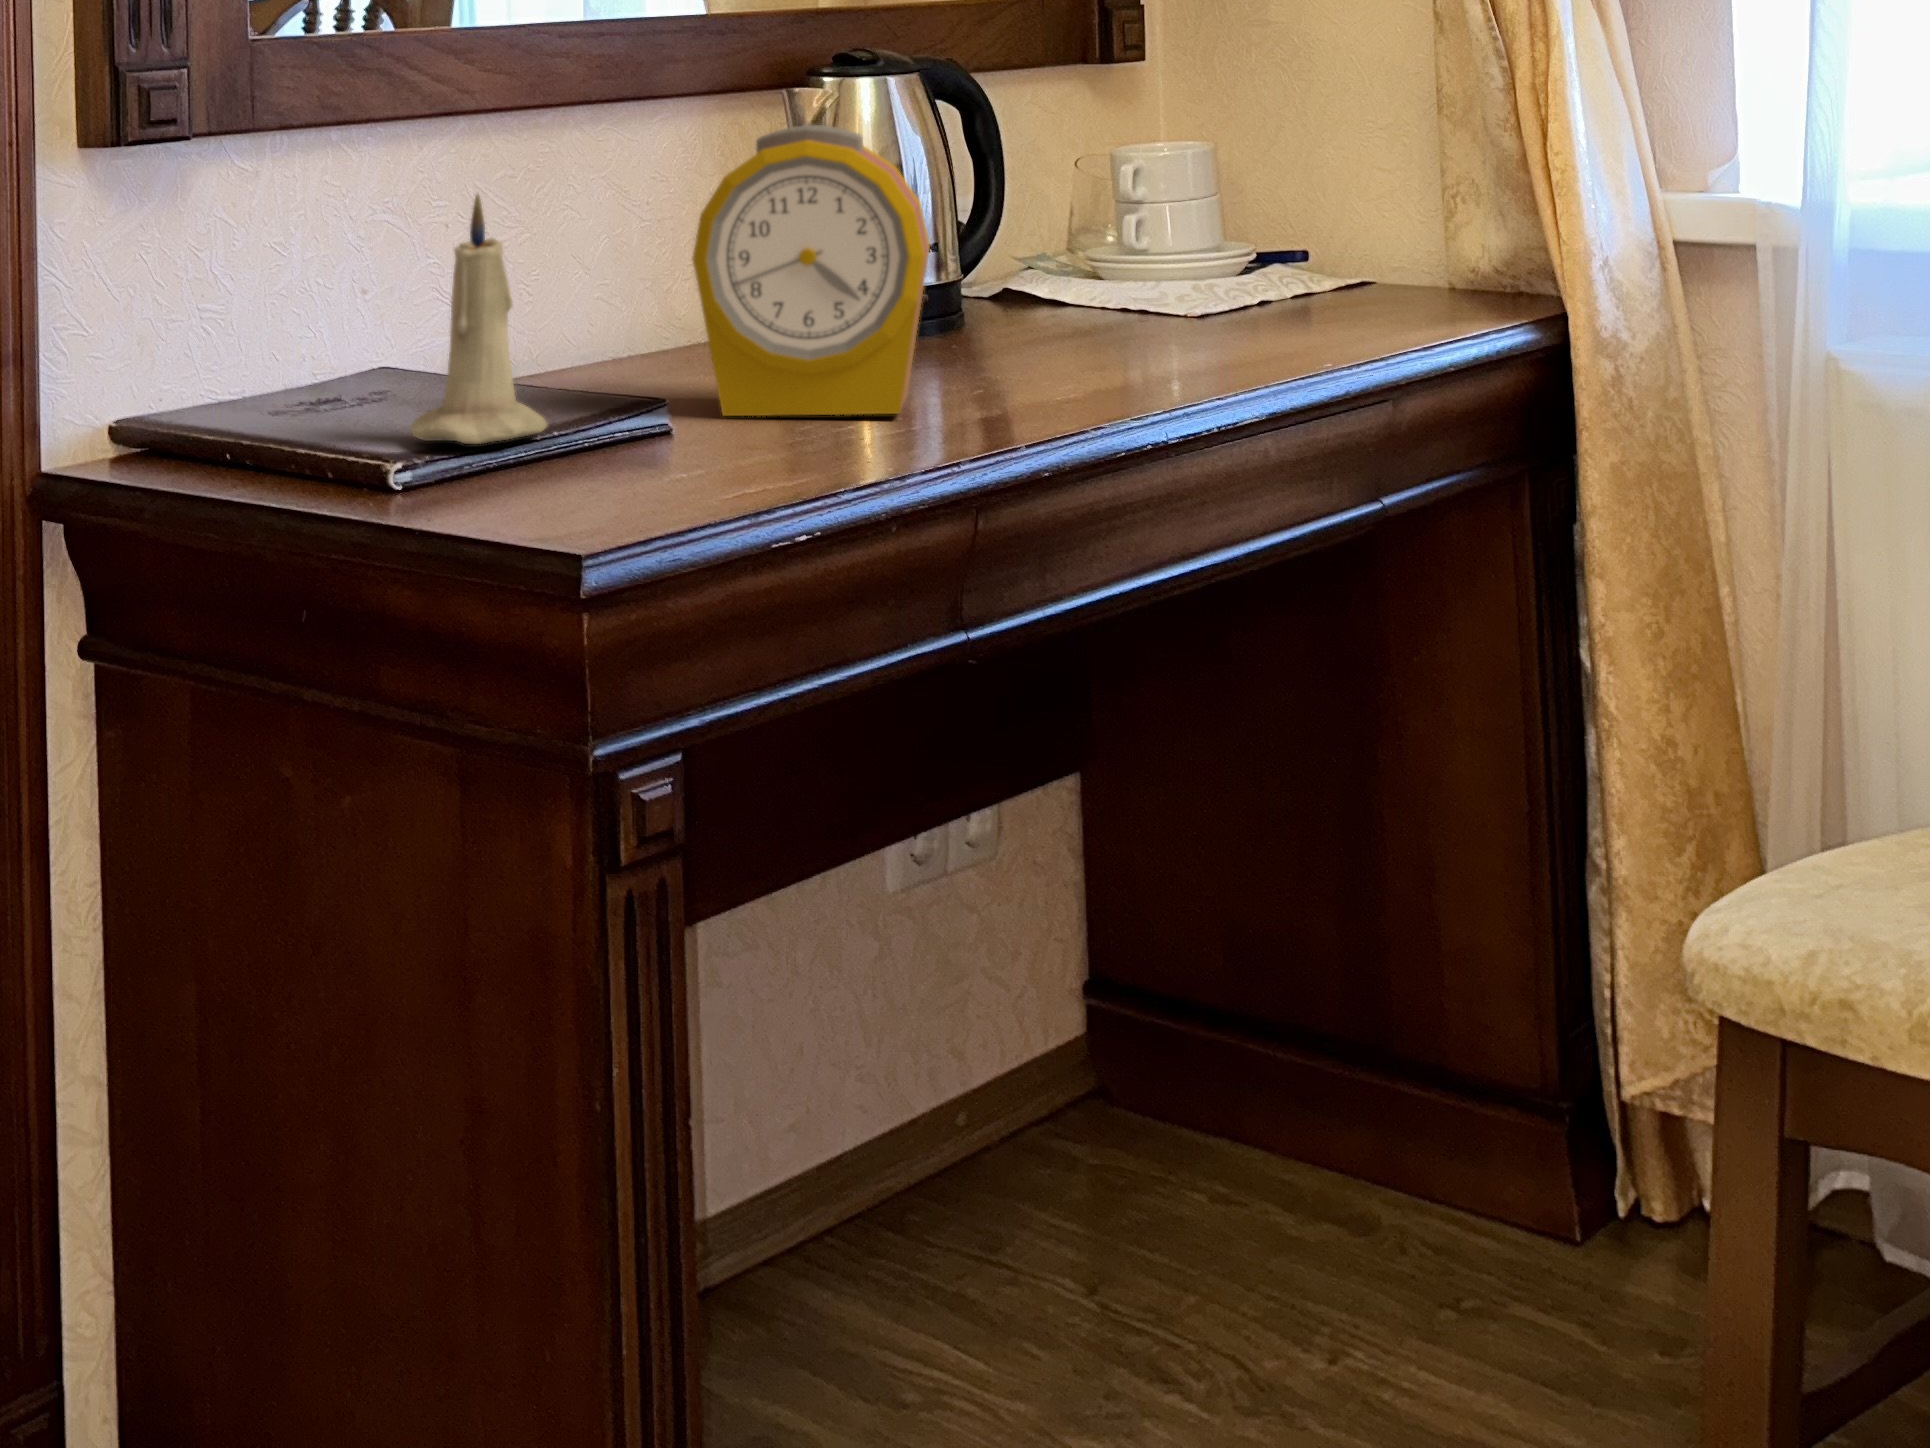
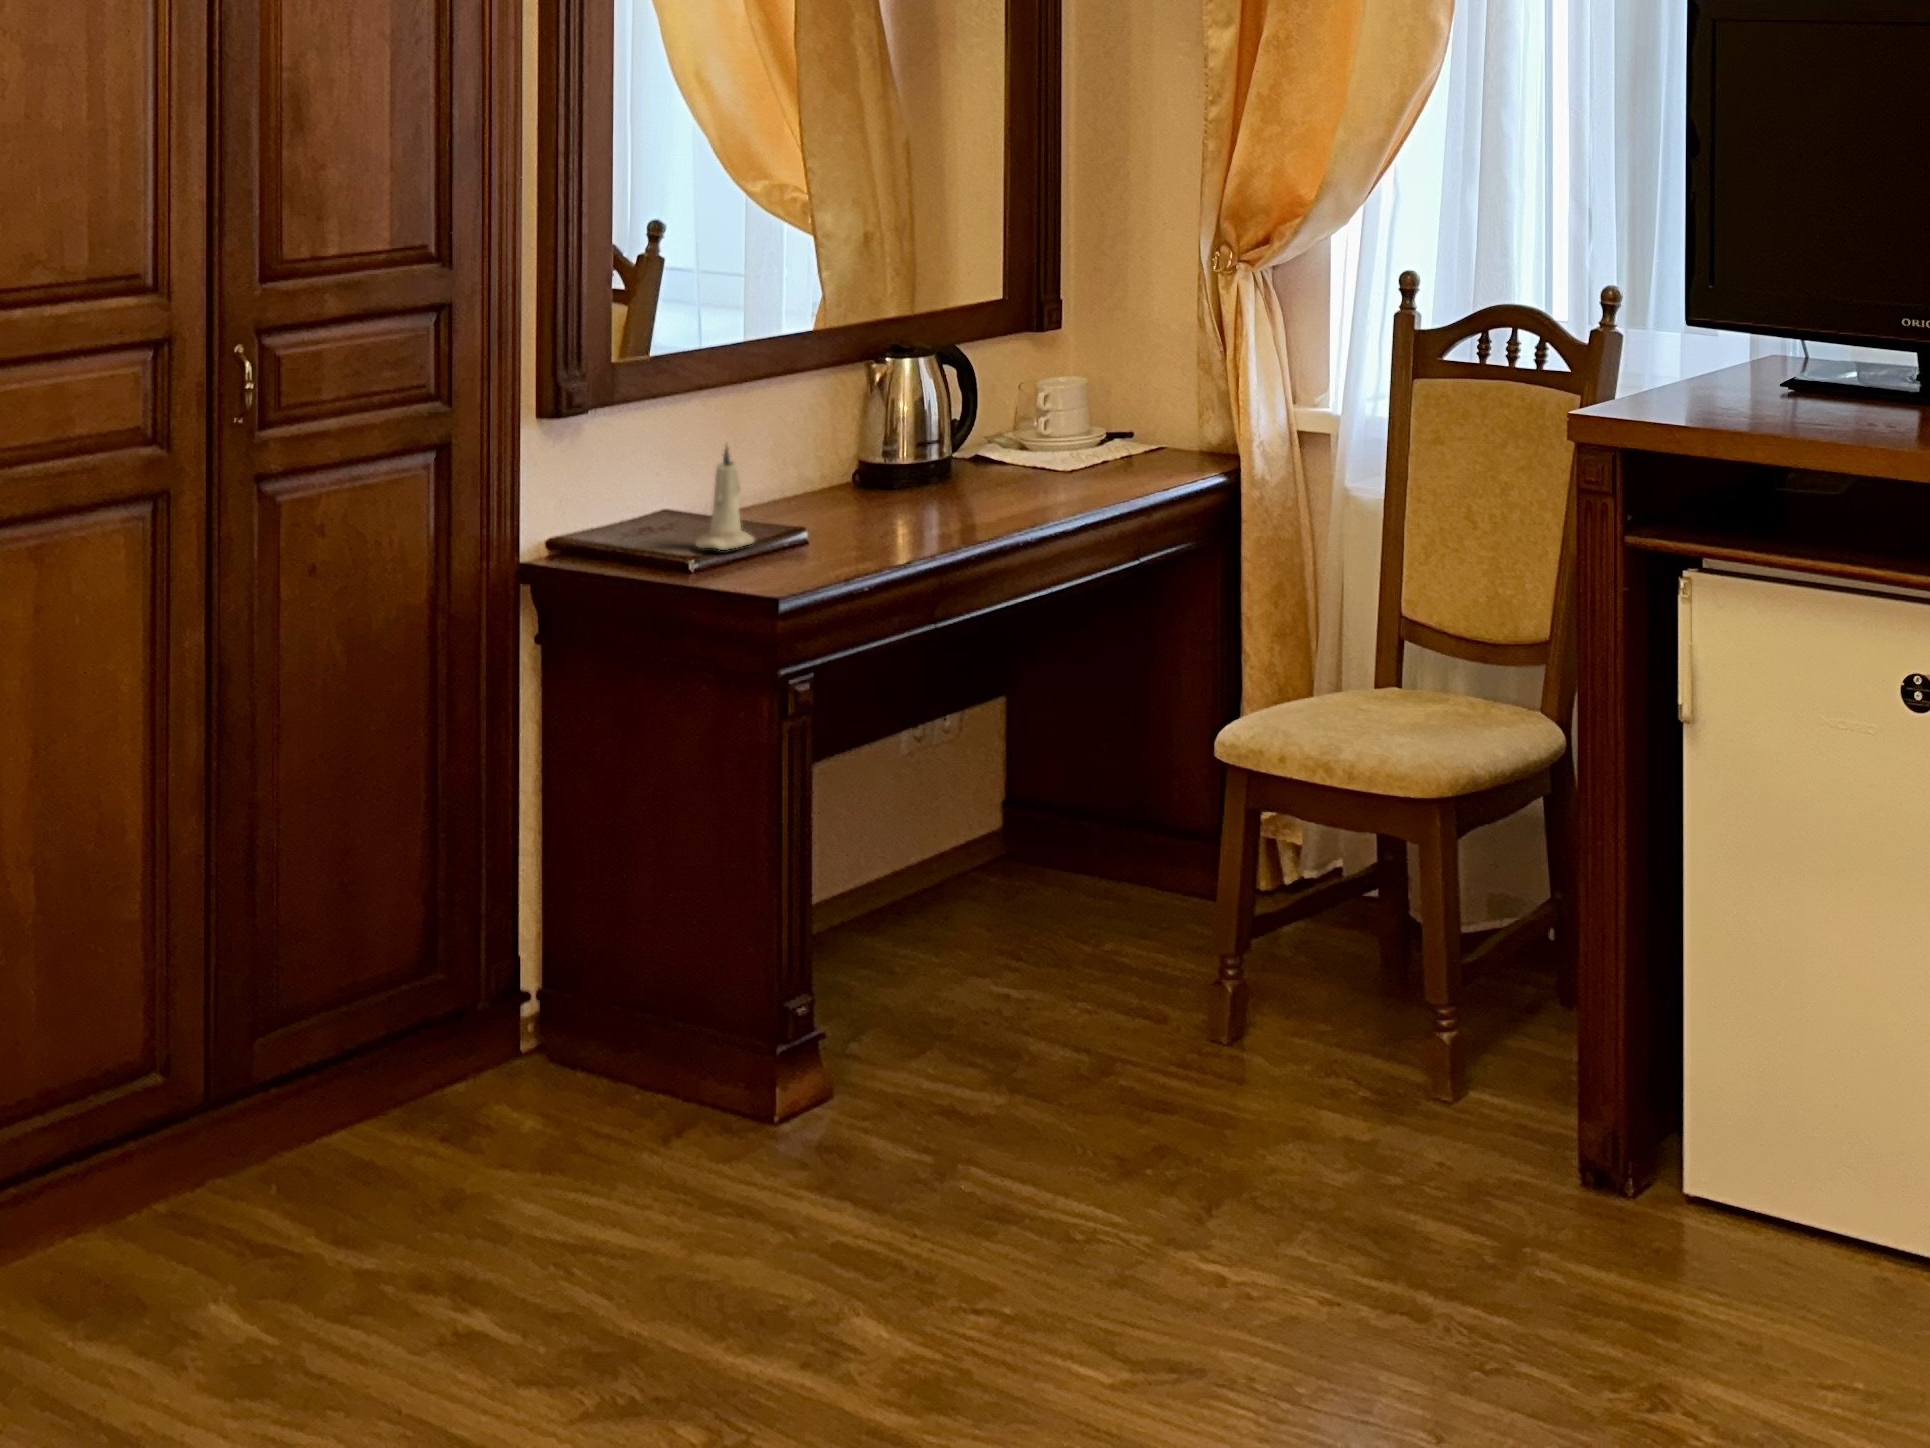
alarm clock: present [692,125,930,416] -> none [820,403,928,533]

